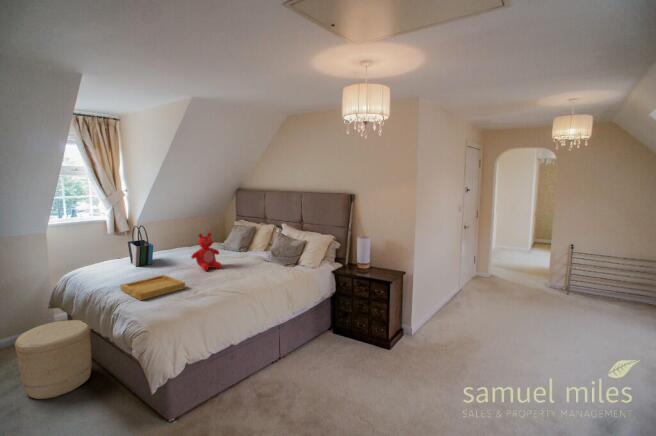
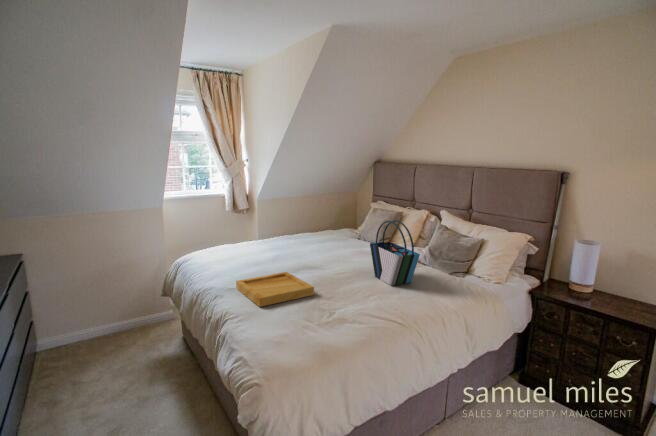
tote bag: present [128,225,153,266] -> present [370,220,420,286]
teddy bear: present [191,233,221,271] -> none [320,218,359,271]
woven basket: present [15,320,92,399] -> none [126,316,203,409]

